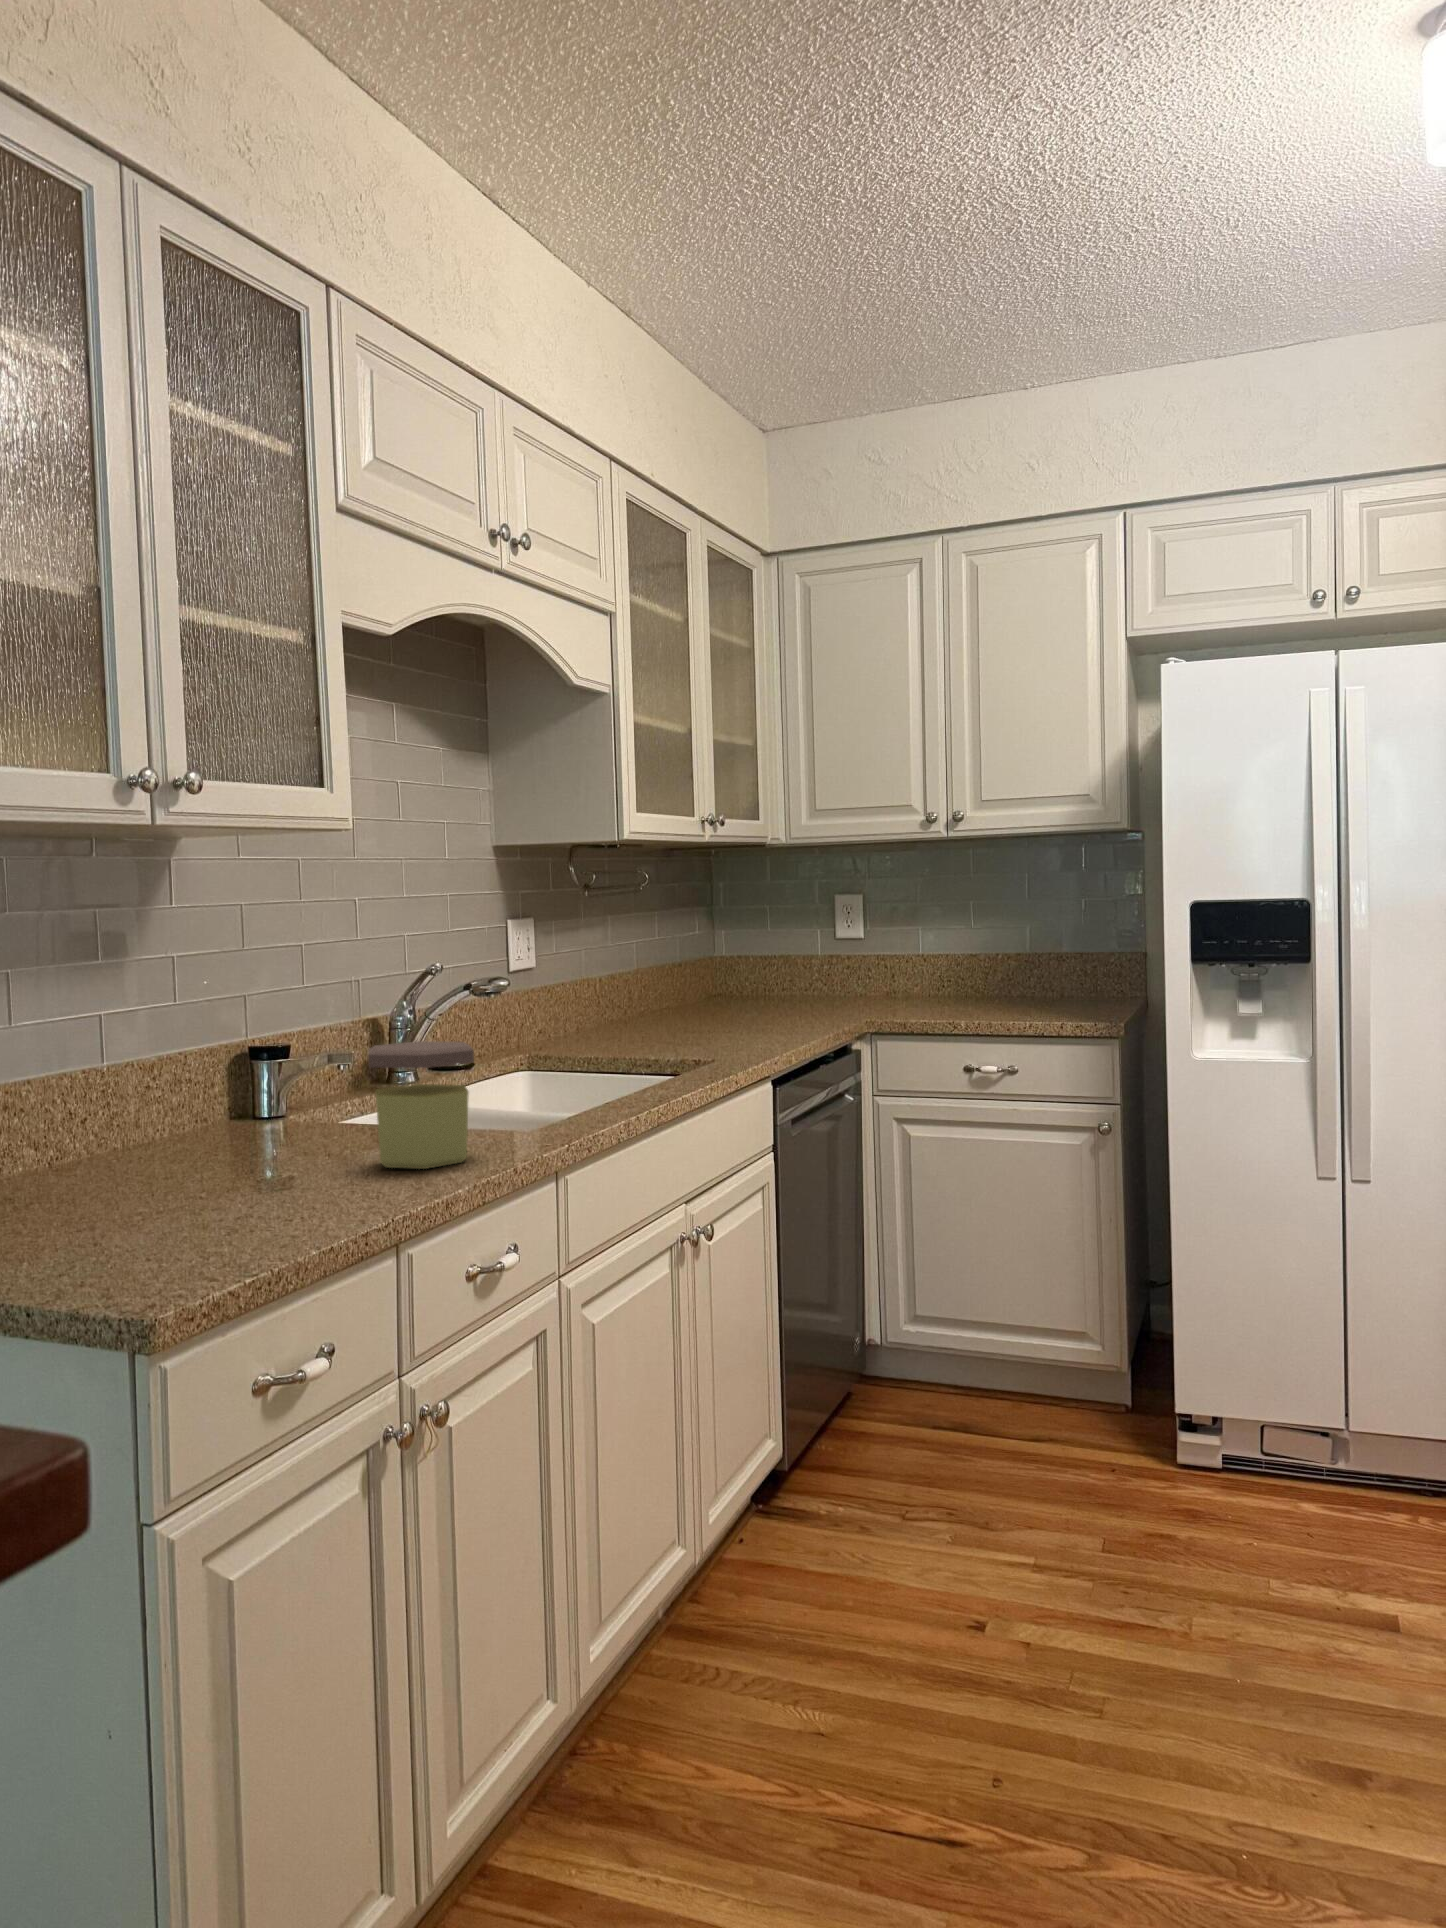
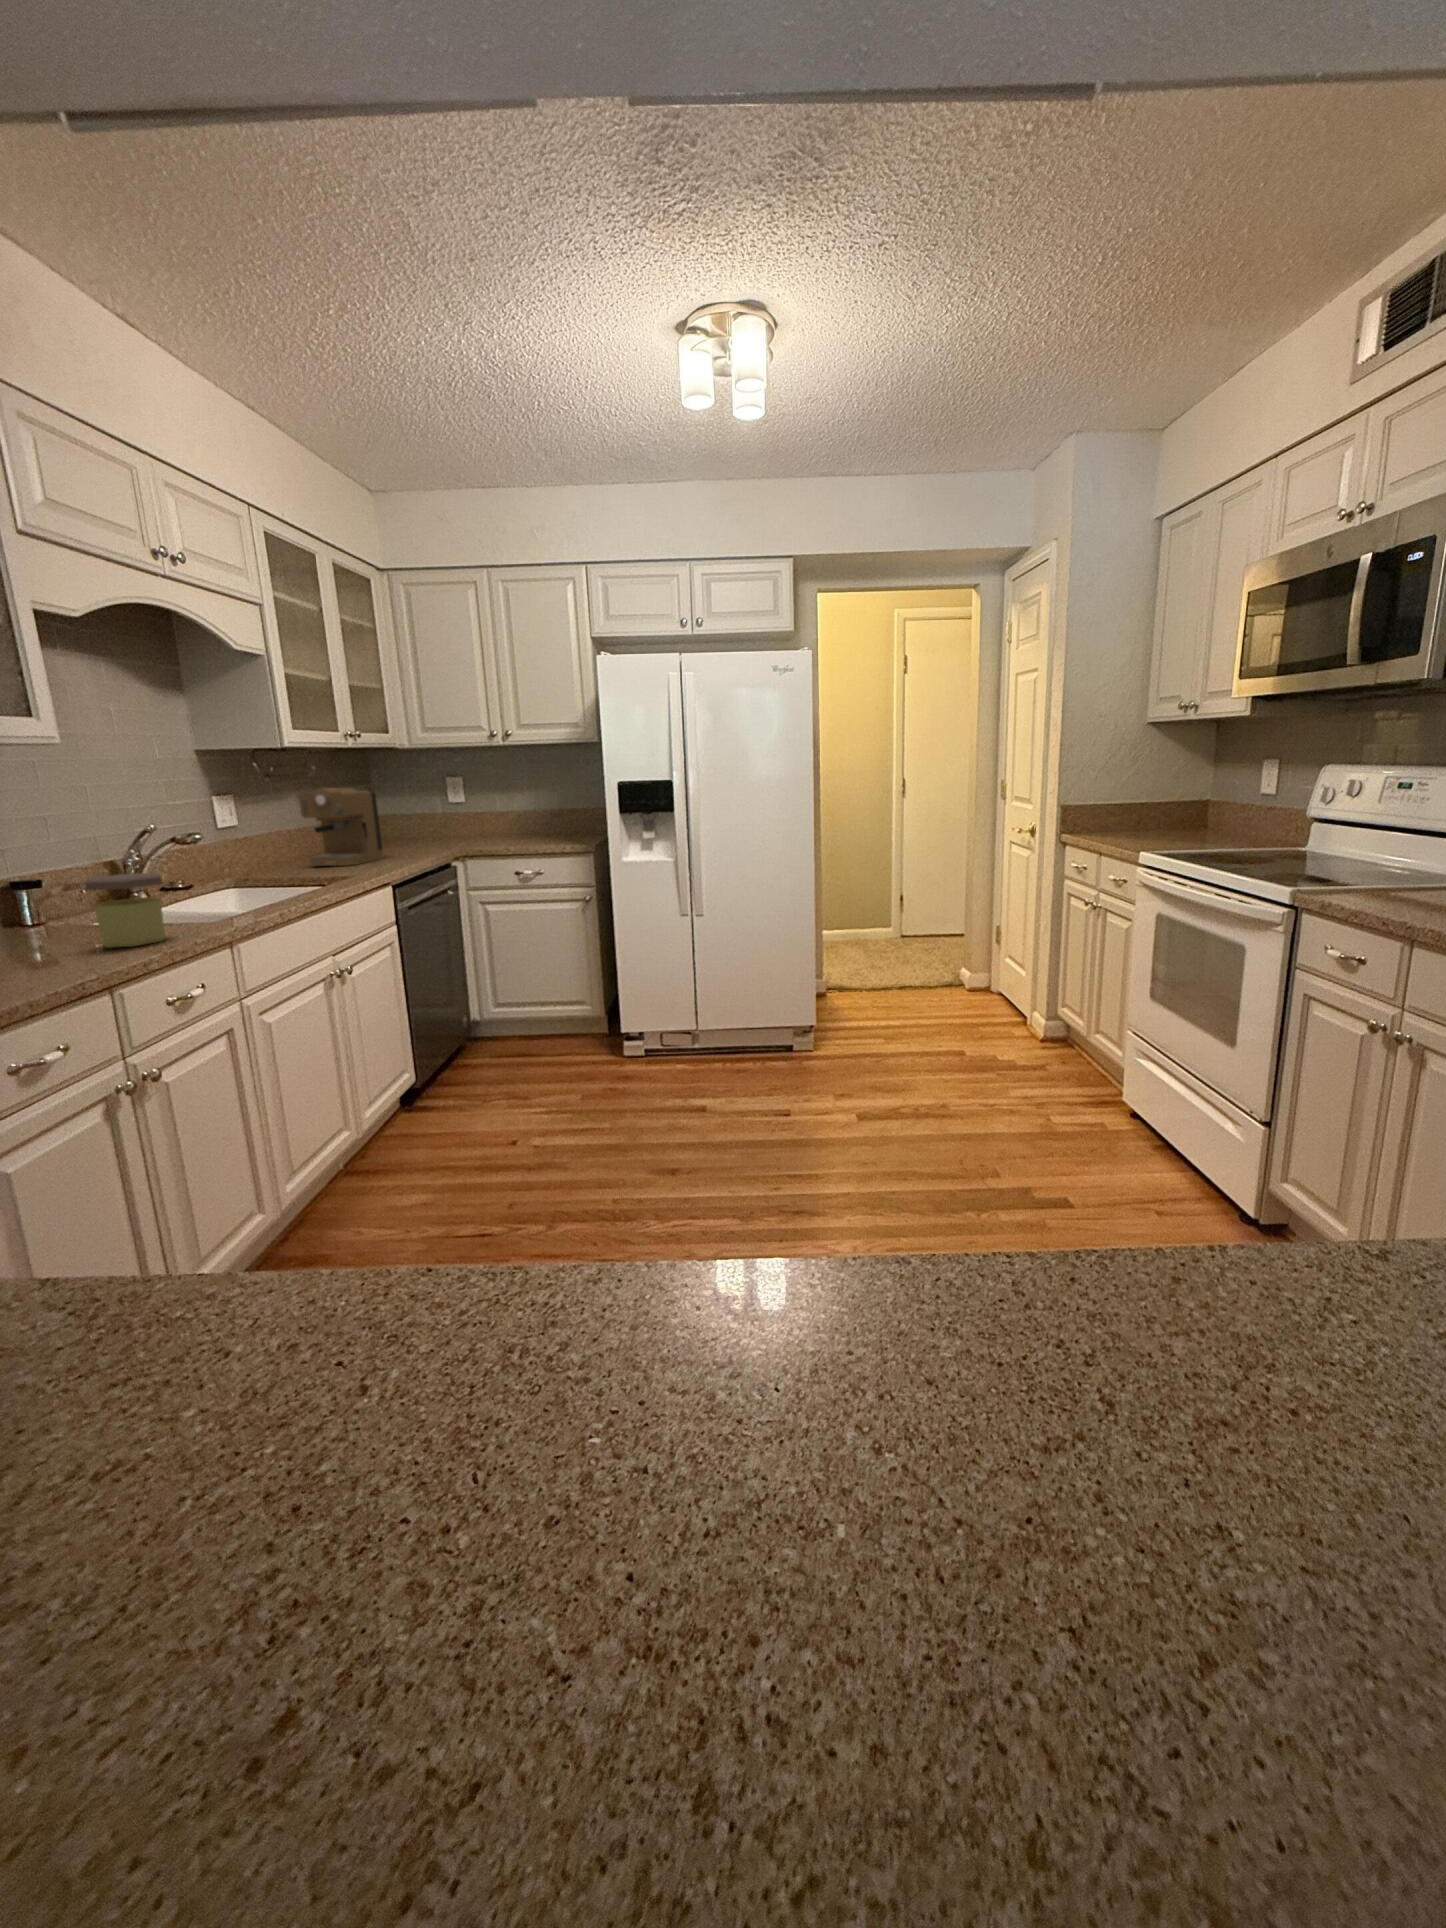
coffee maker: none [623,907,739,1040] -> present [299,788,383,866]

